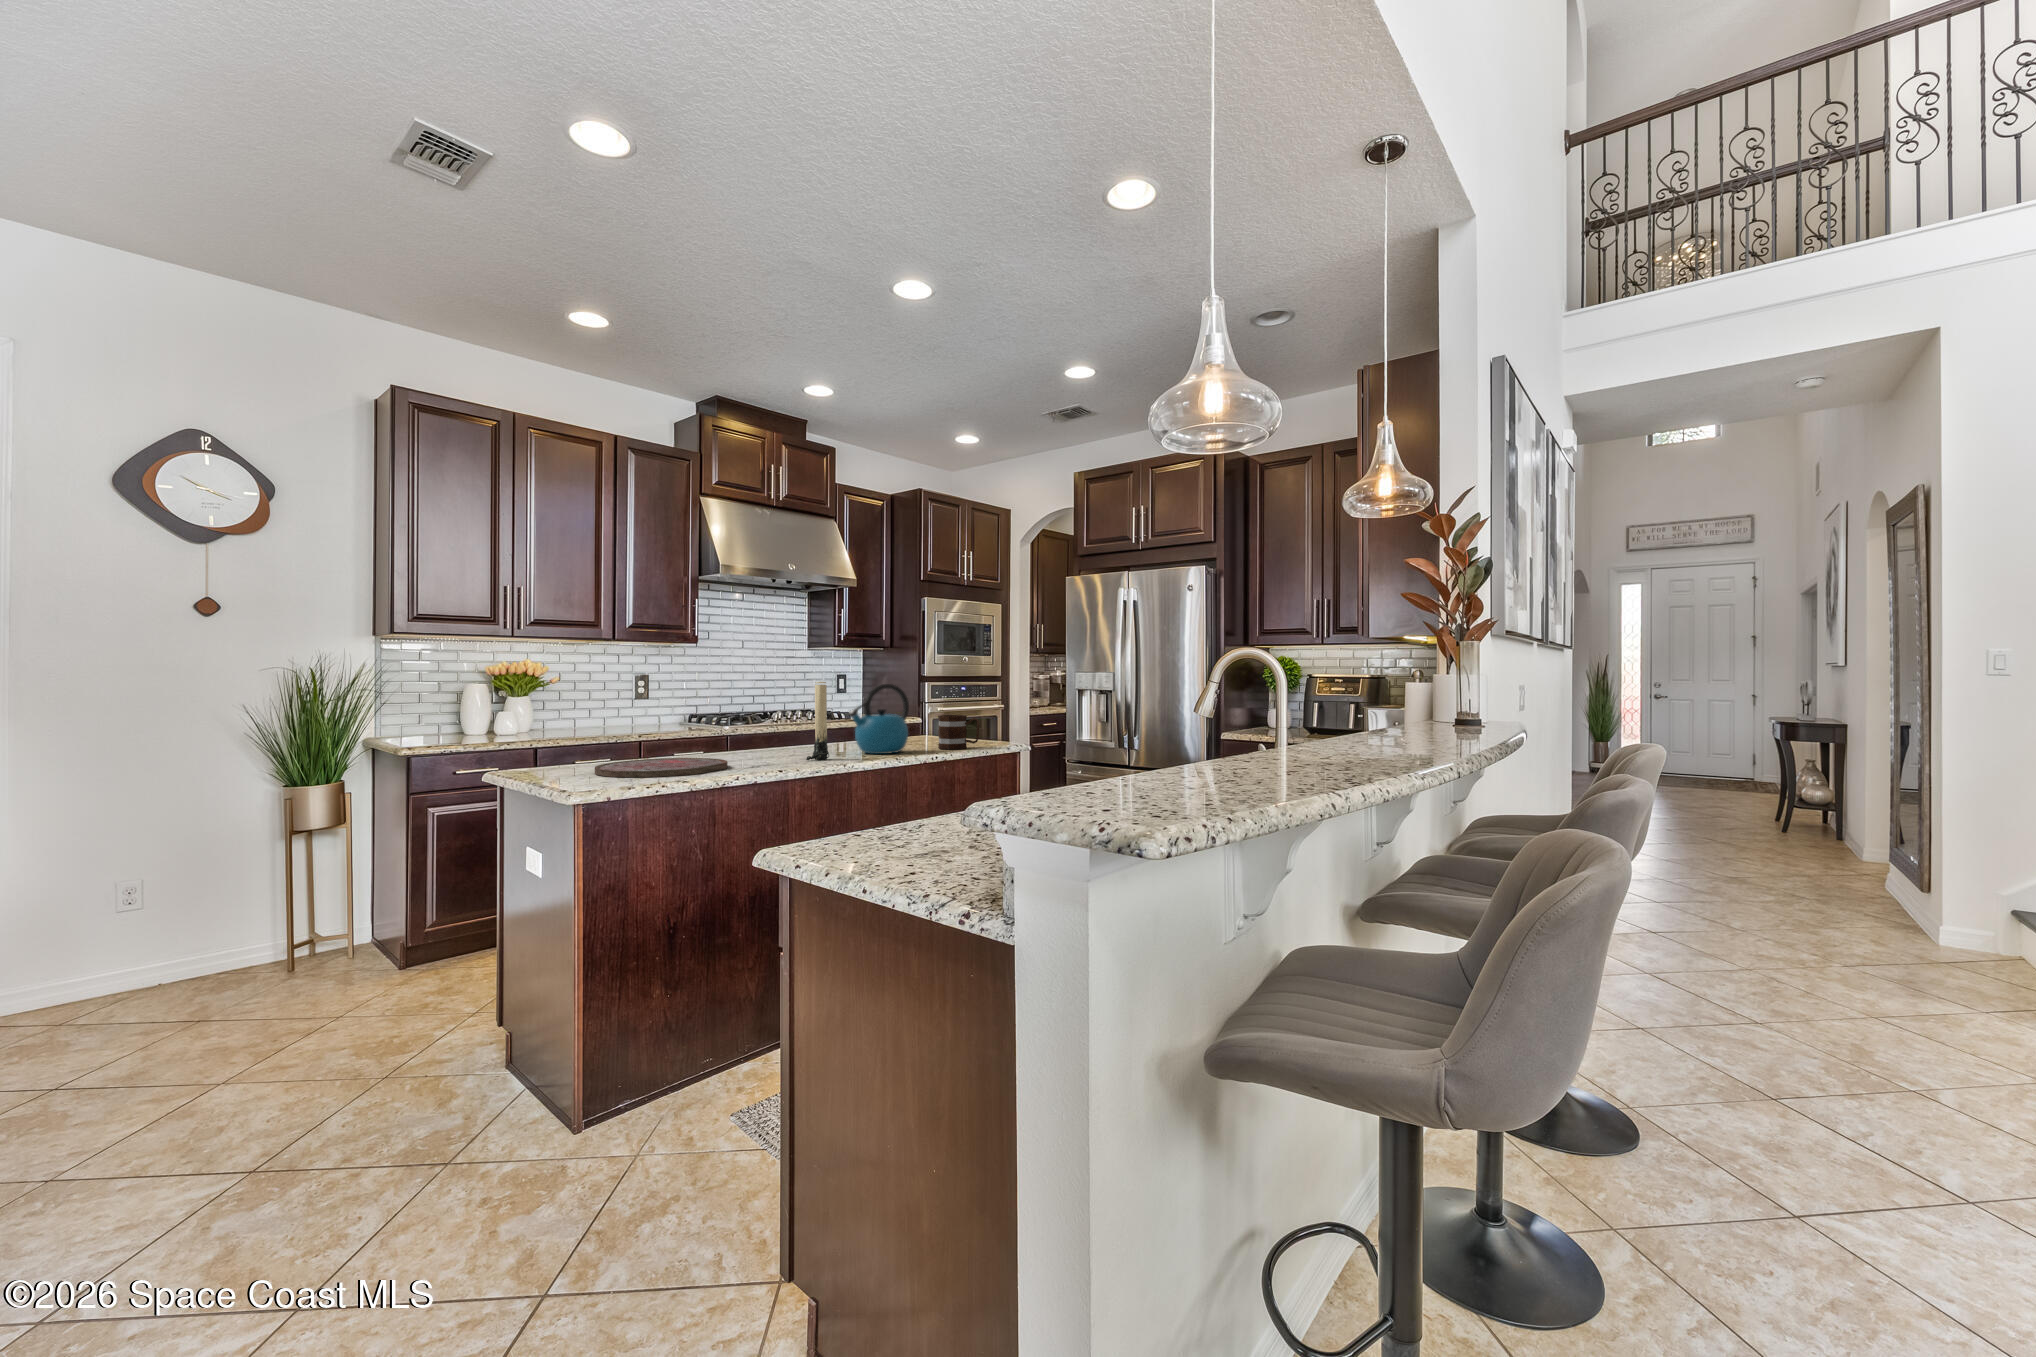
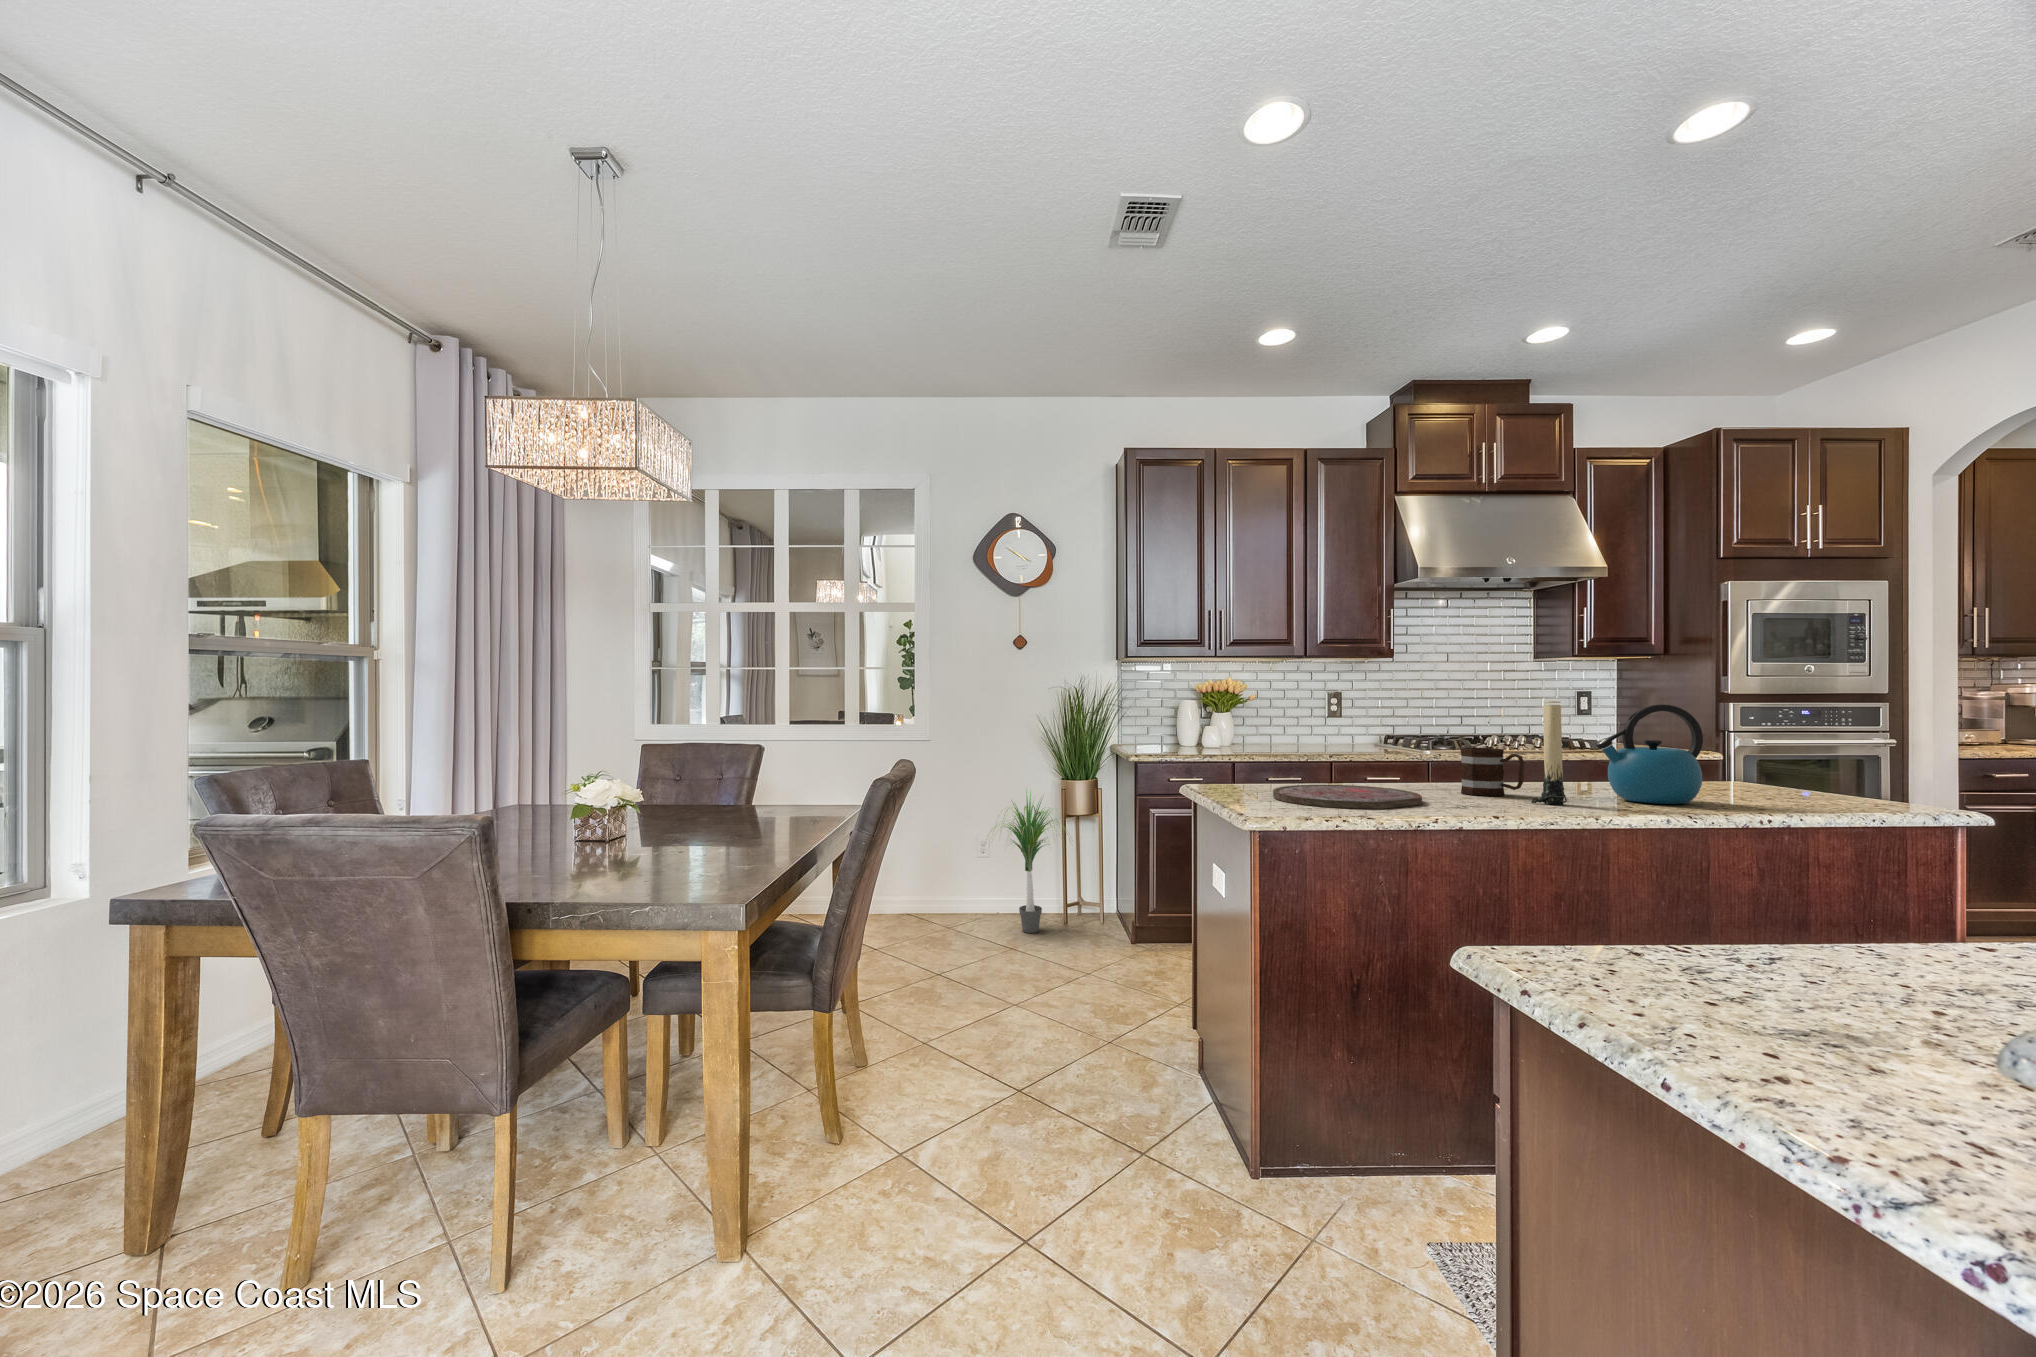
mug: present [938,715,980,749] -> present [1460,747,1524,796]
potted plant: none [143,798,312,990] -> present [986,793,1068,933]

